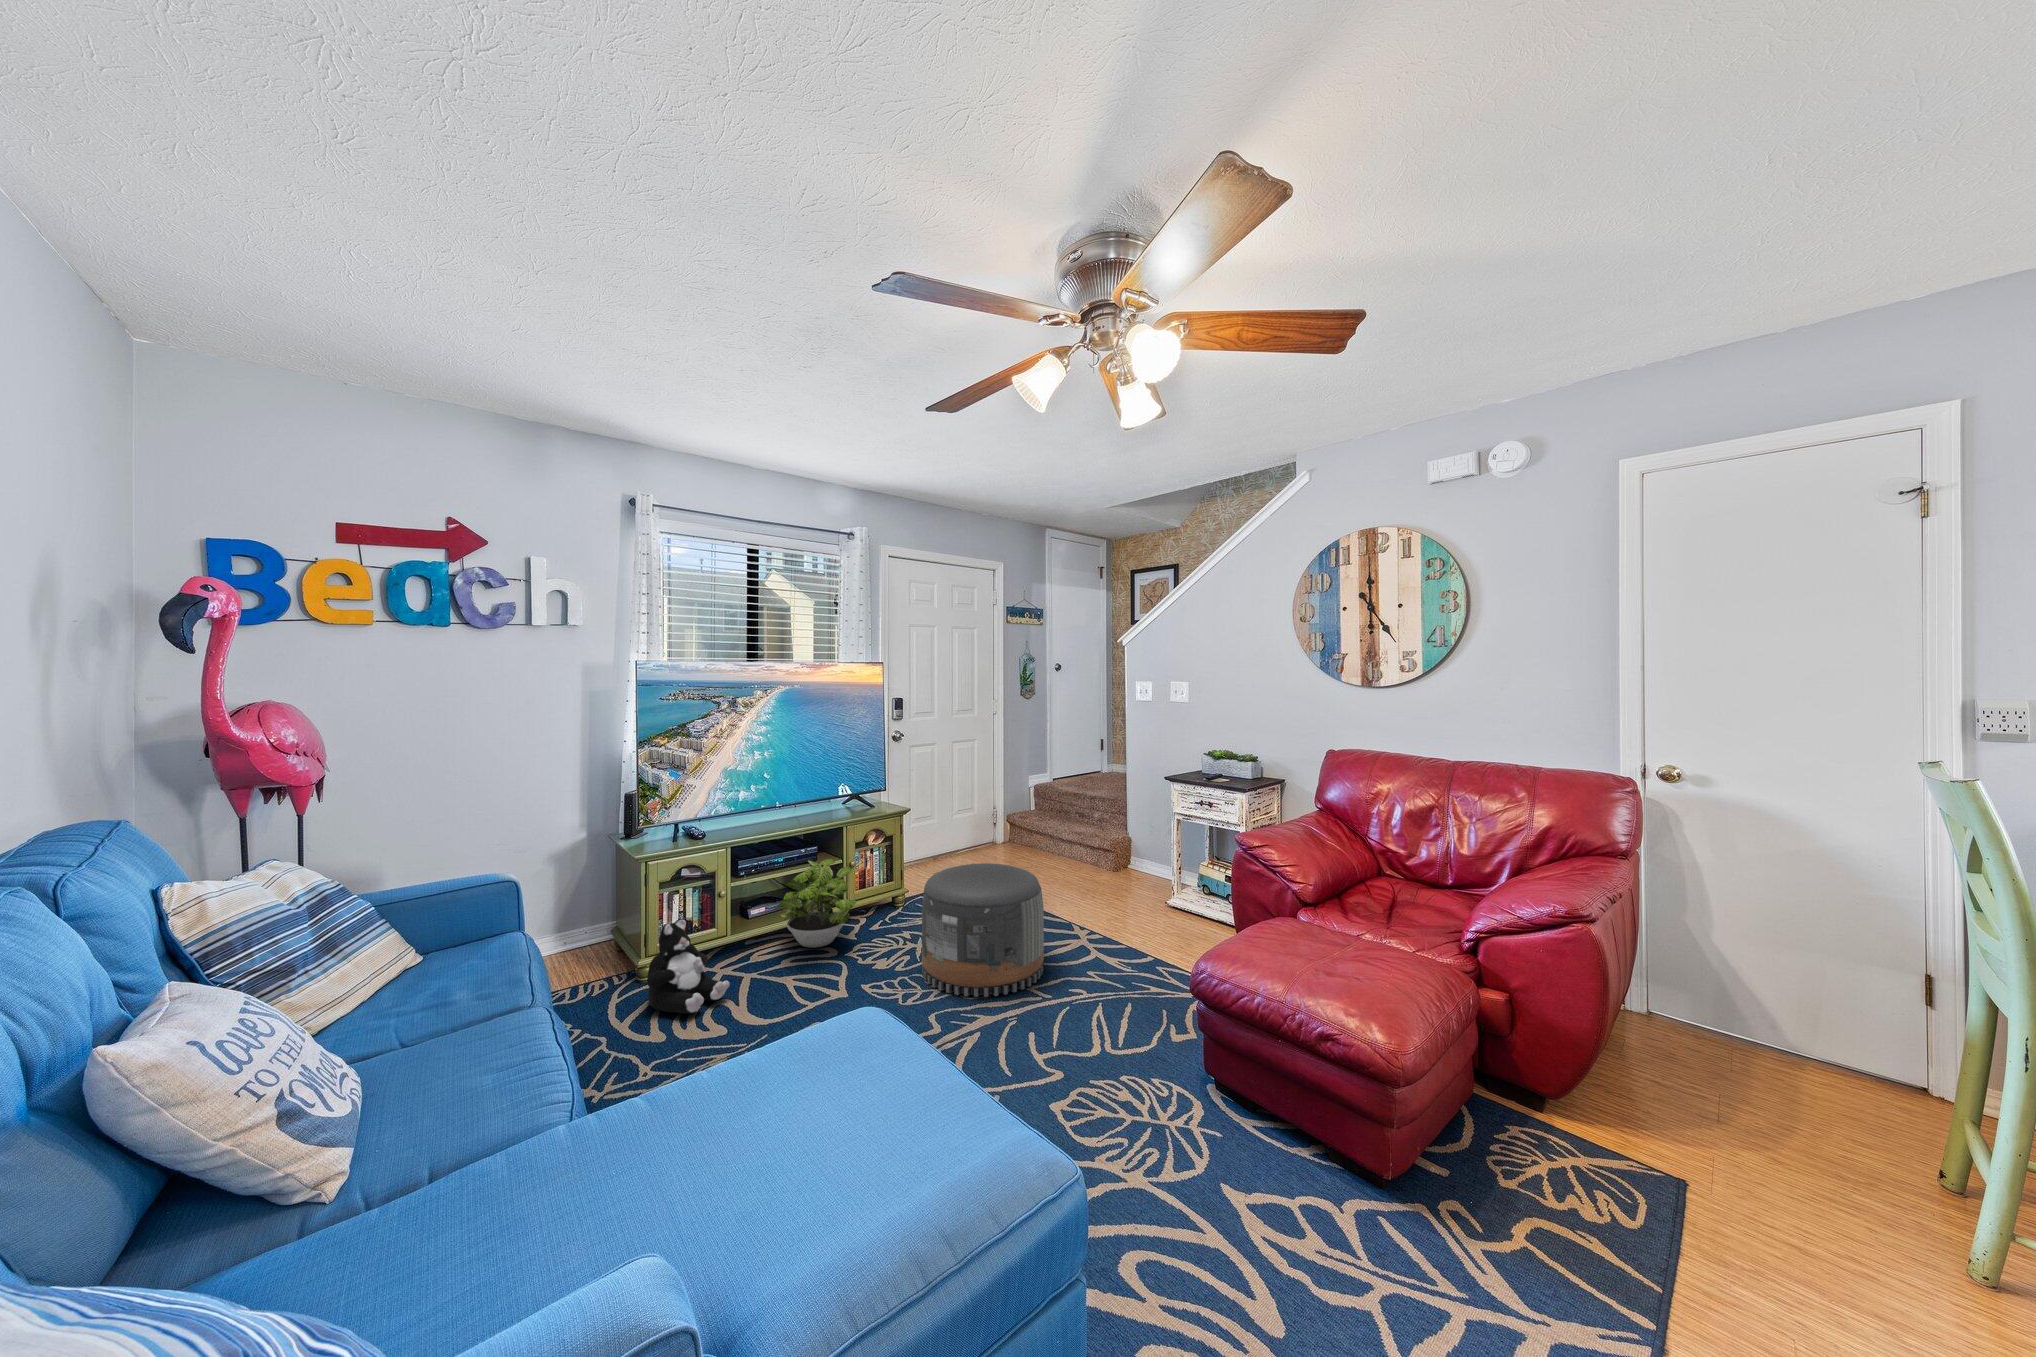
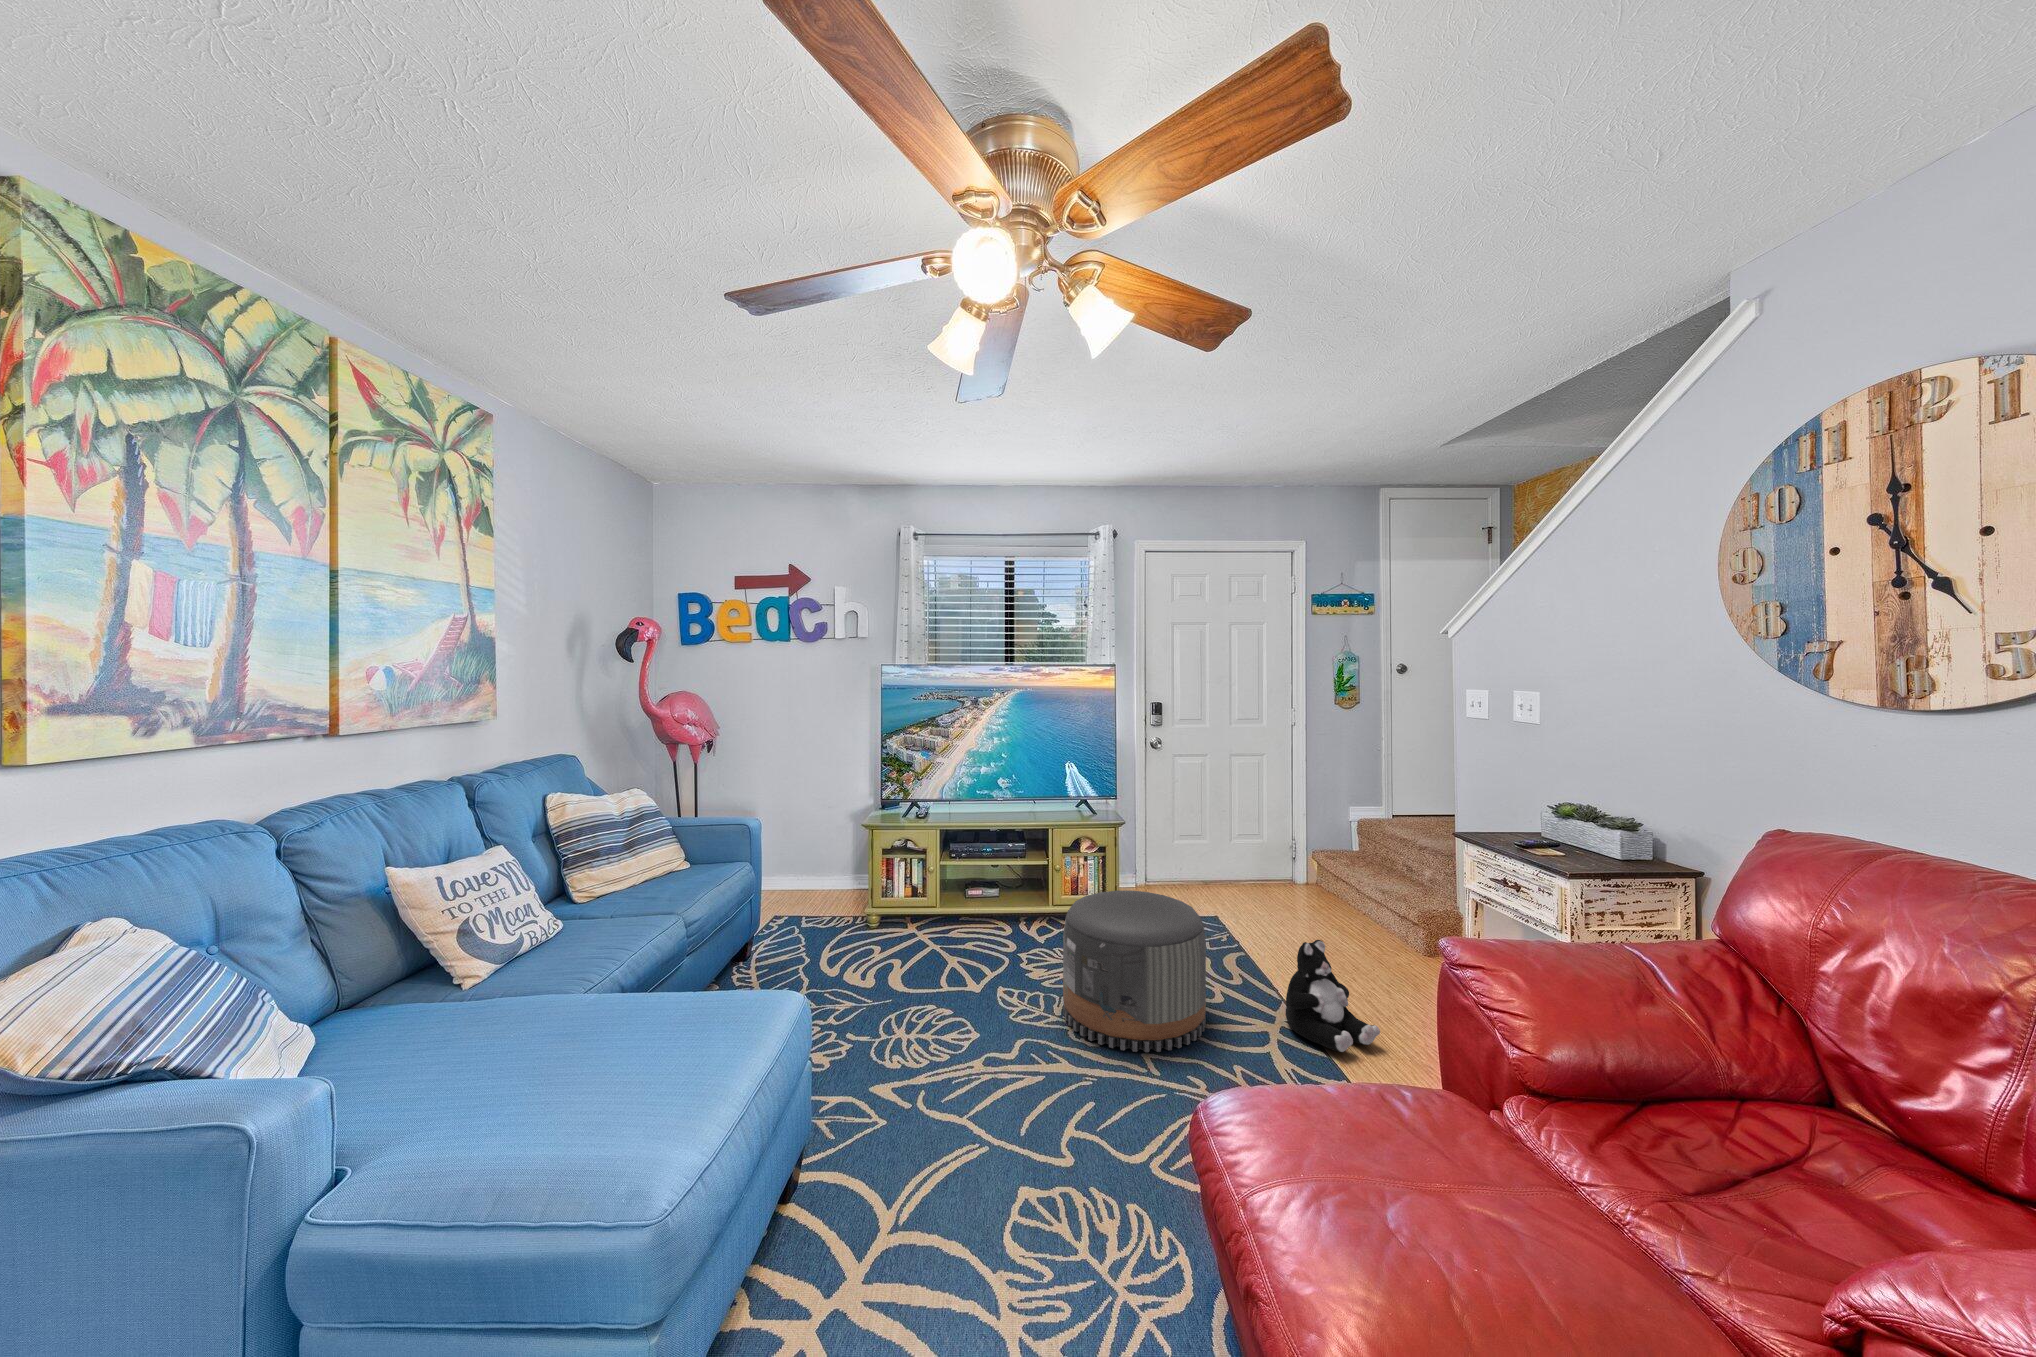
potted plant: present [779,859,856,948] -> none [976,856,1054,943]
plush toy: present [647,919,730,1013] -> present [1286,940,1380,1052]

